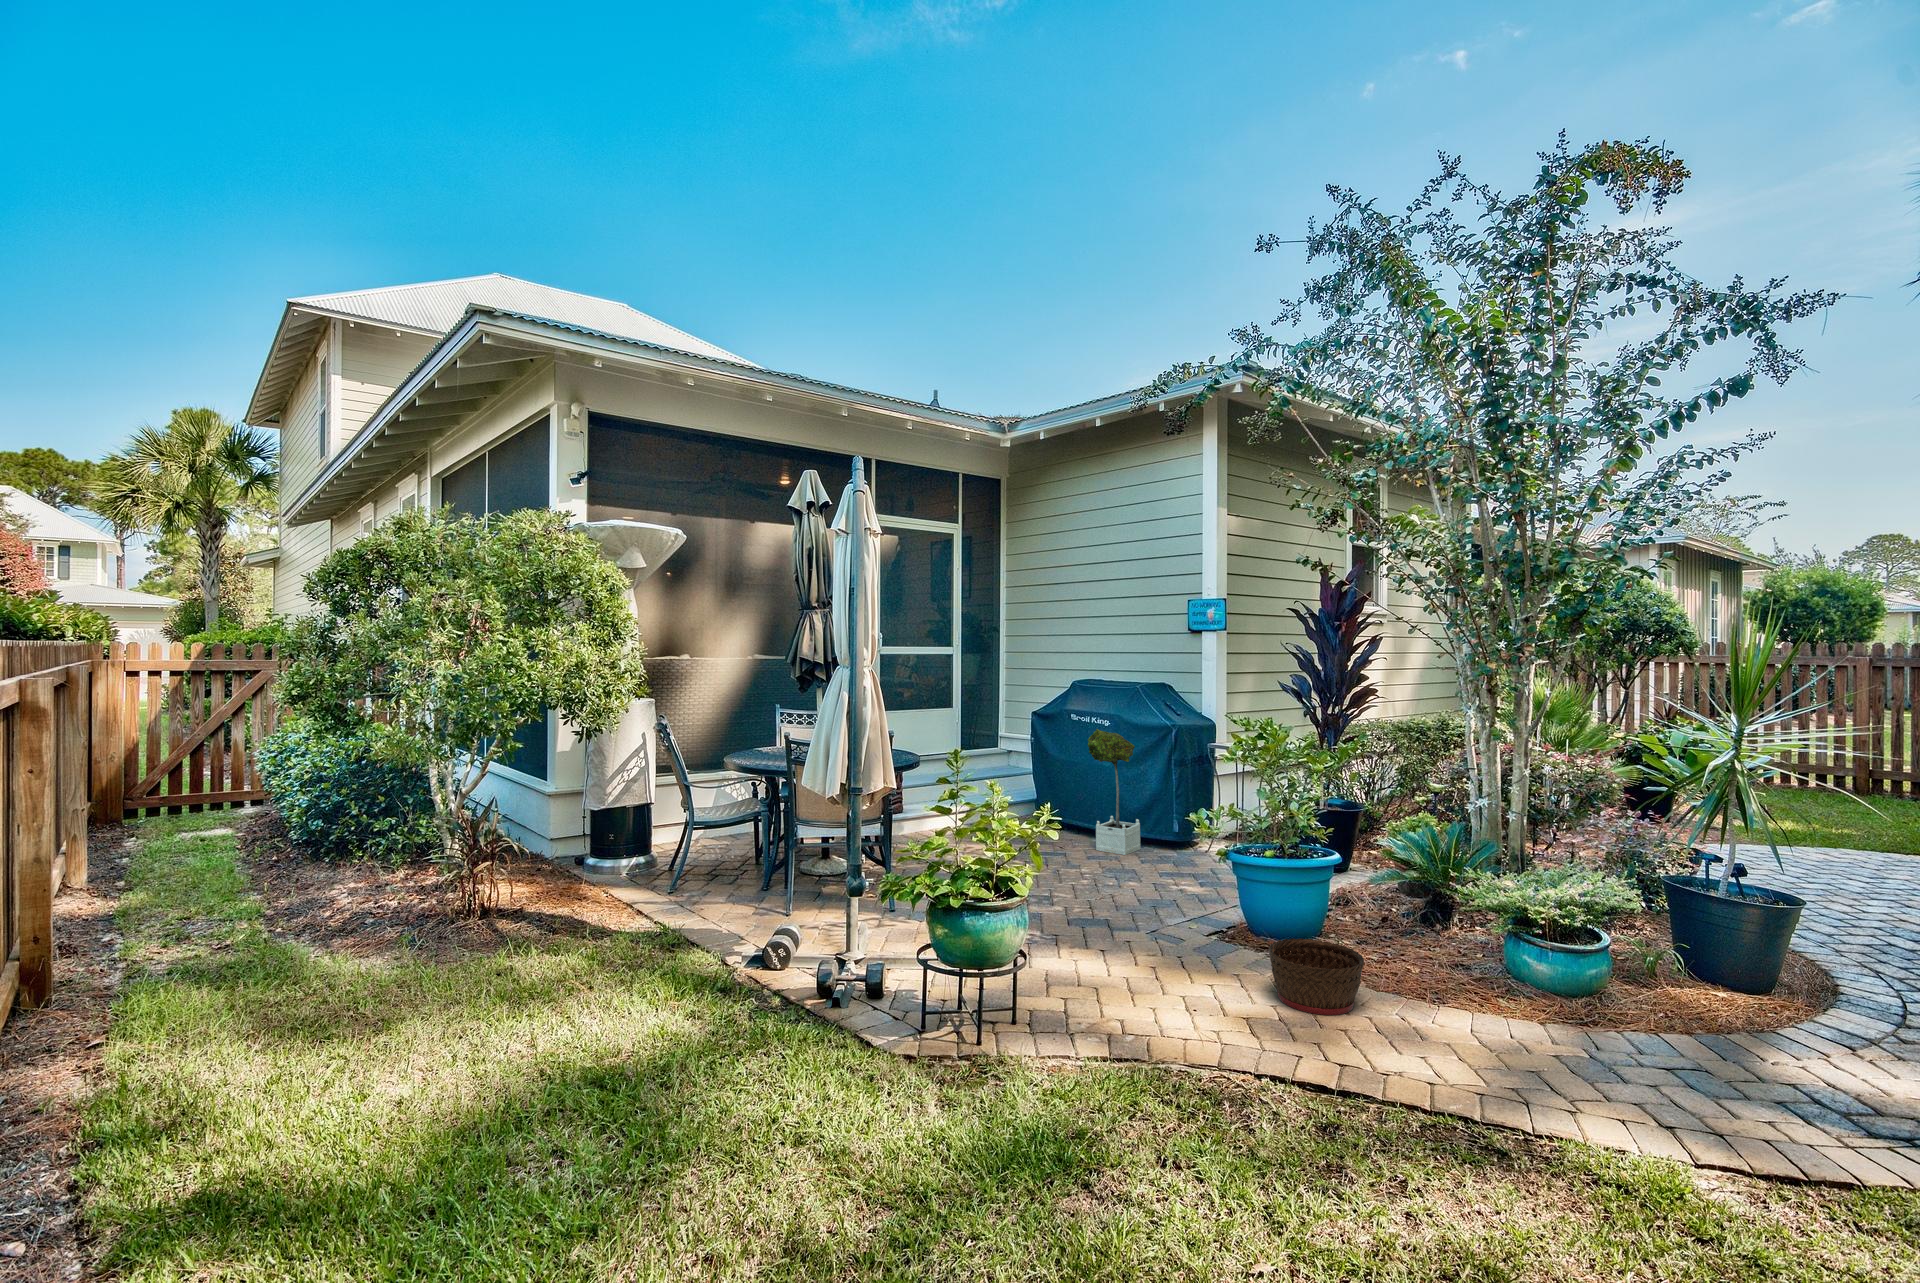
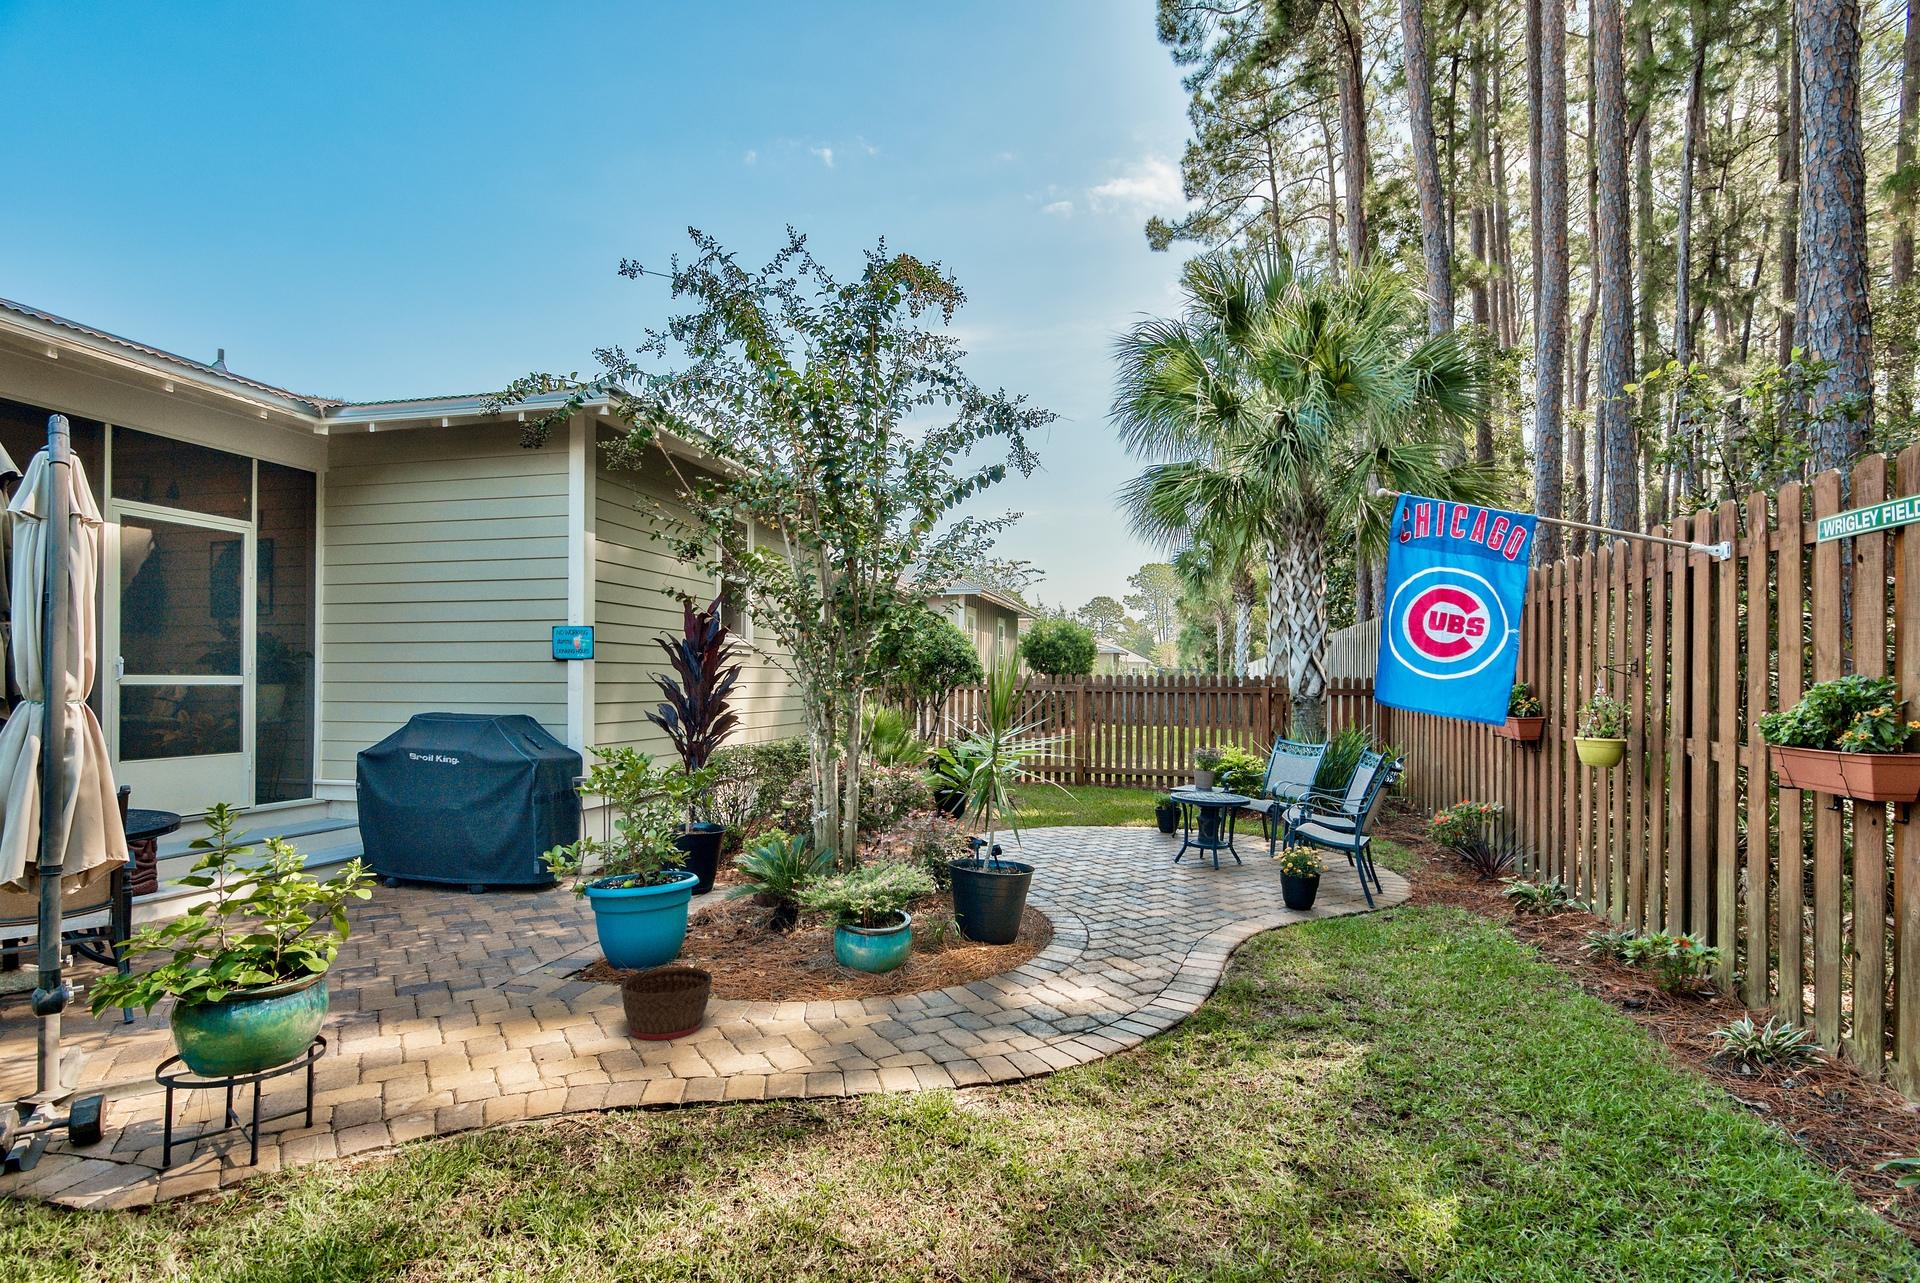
potted tree: present [1088,729,1140,855] -> none [417,772,484,918]

